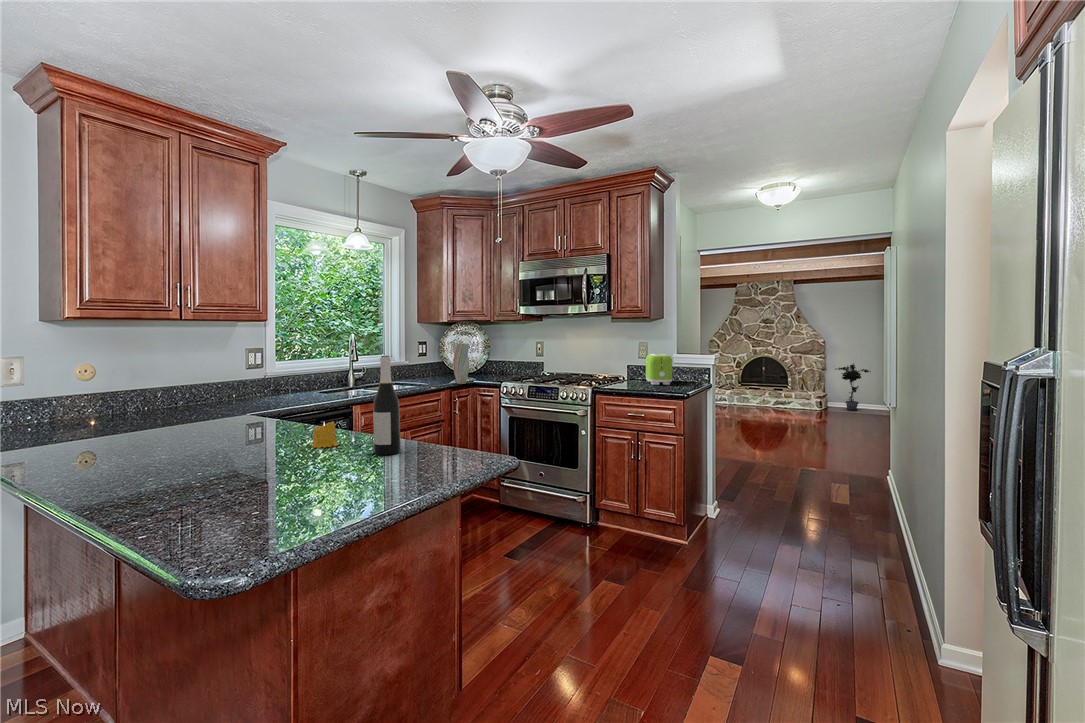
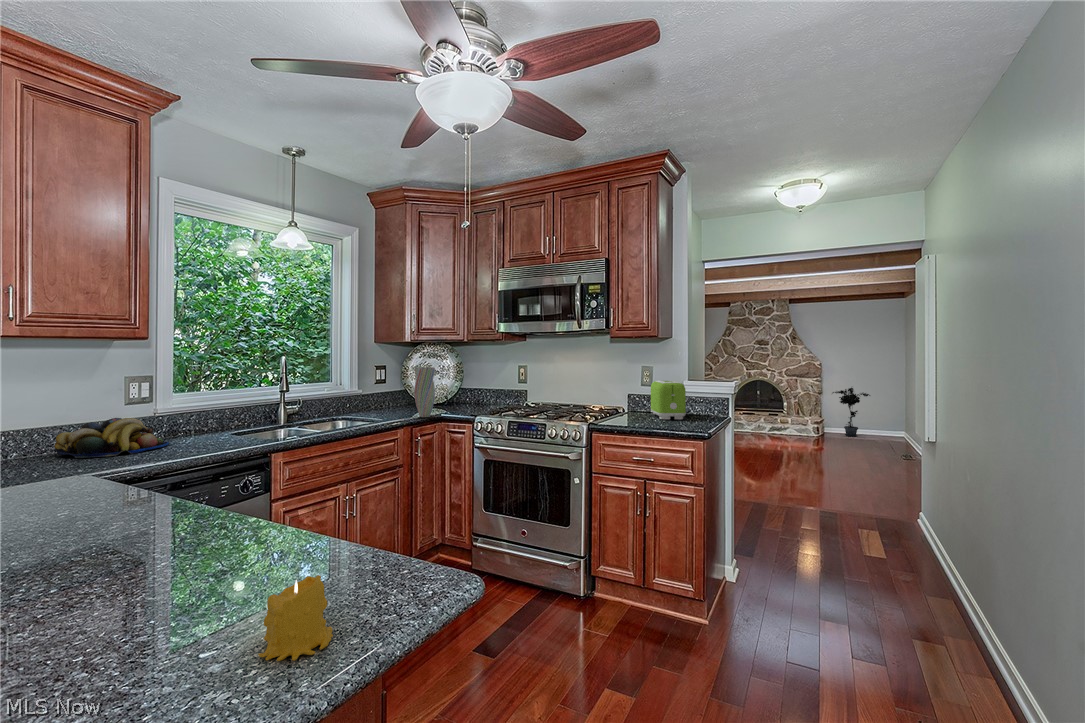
wine bottle: present [373,356,400,455] -> none [180,402,241,606]
fruit bowl: none [207,380,280,406] -> present [55,418,169,458]
candle: present [312,421,339,448] -> present [258,575,333,661]

